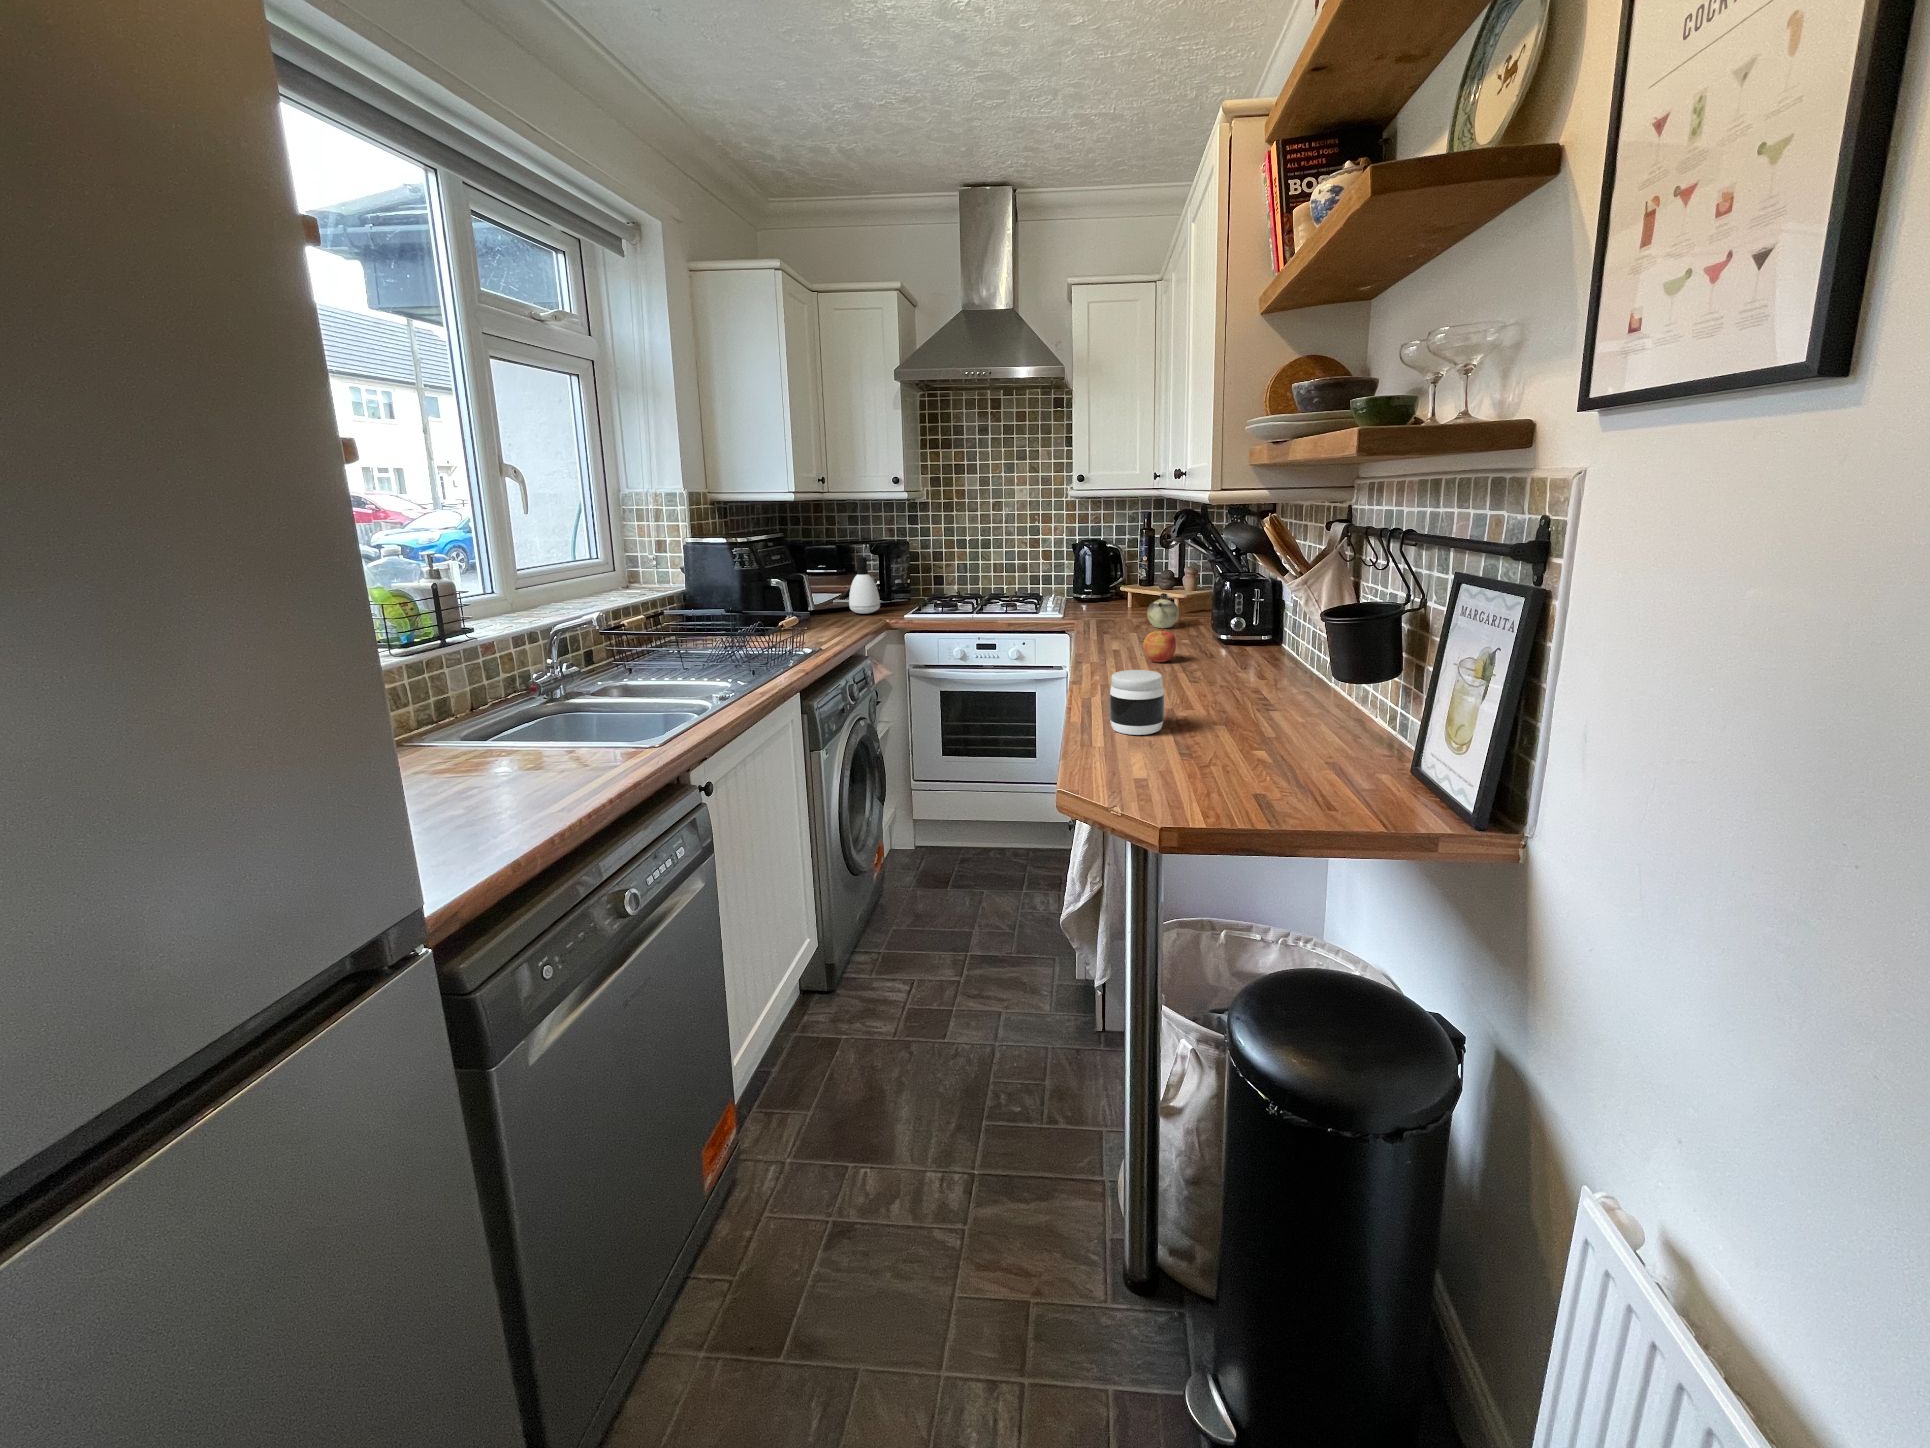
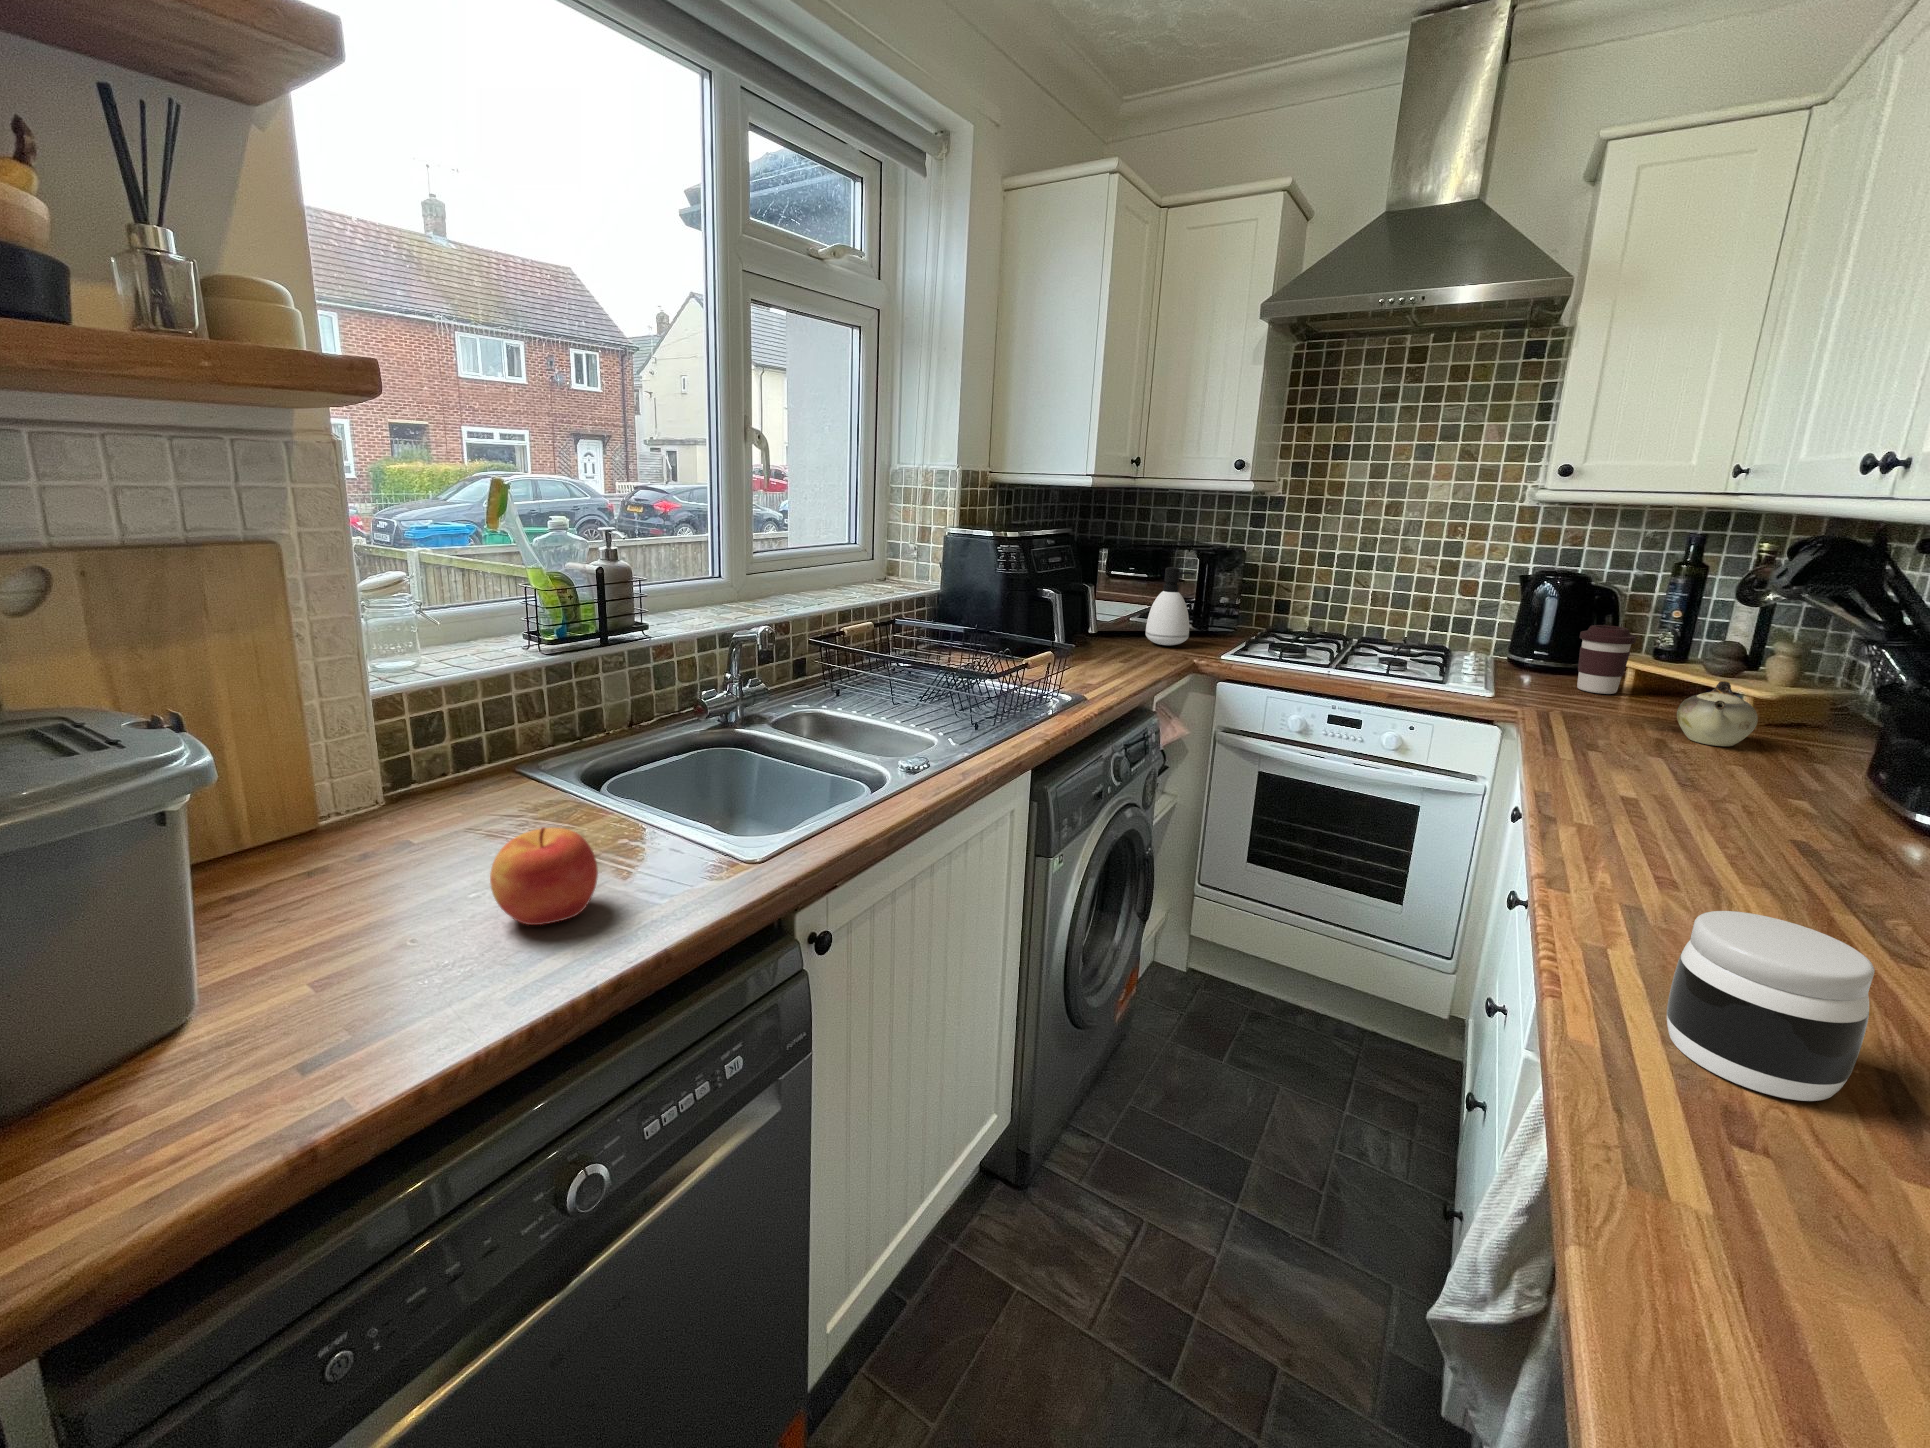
coffee cup: none [1102,570,1127,610] -> present [1577,625,1636,694]
apple: present [1143,628,1176,662] -> present [490,828,598,925]

